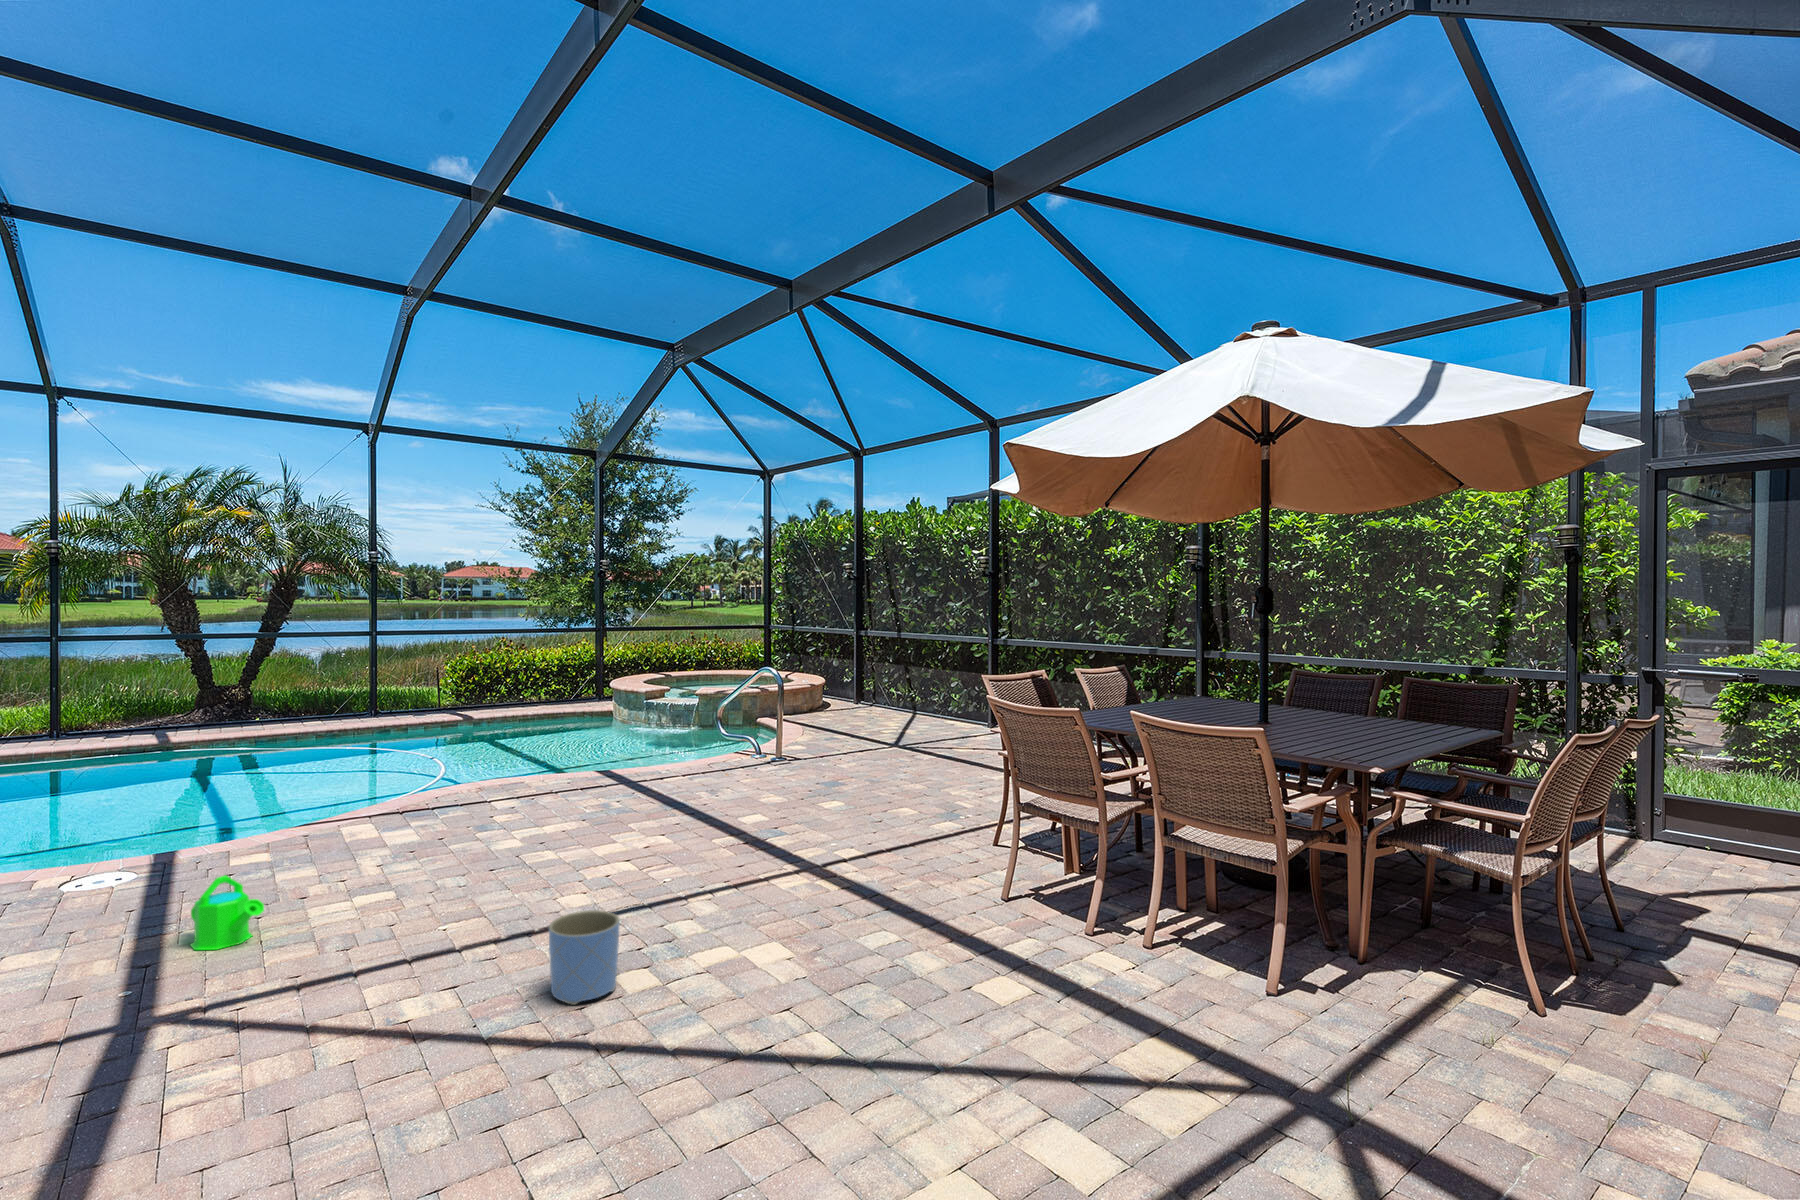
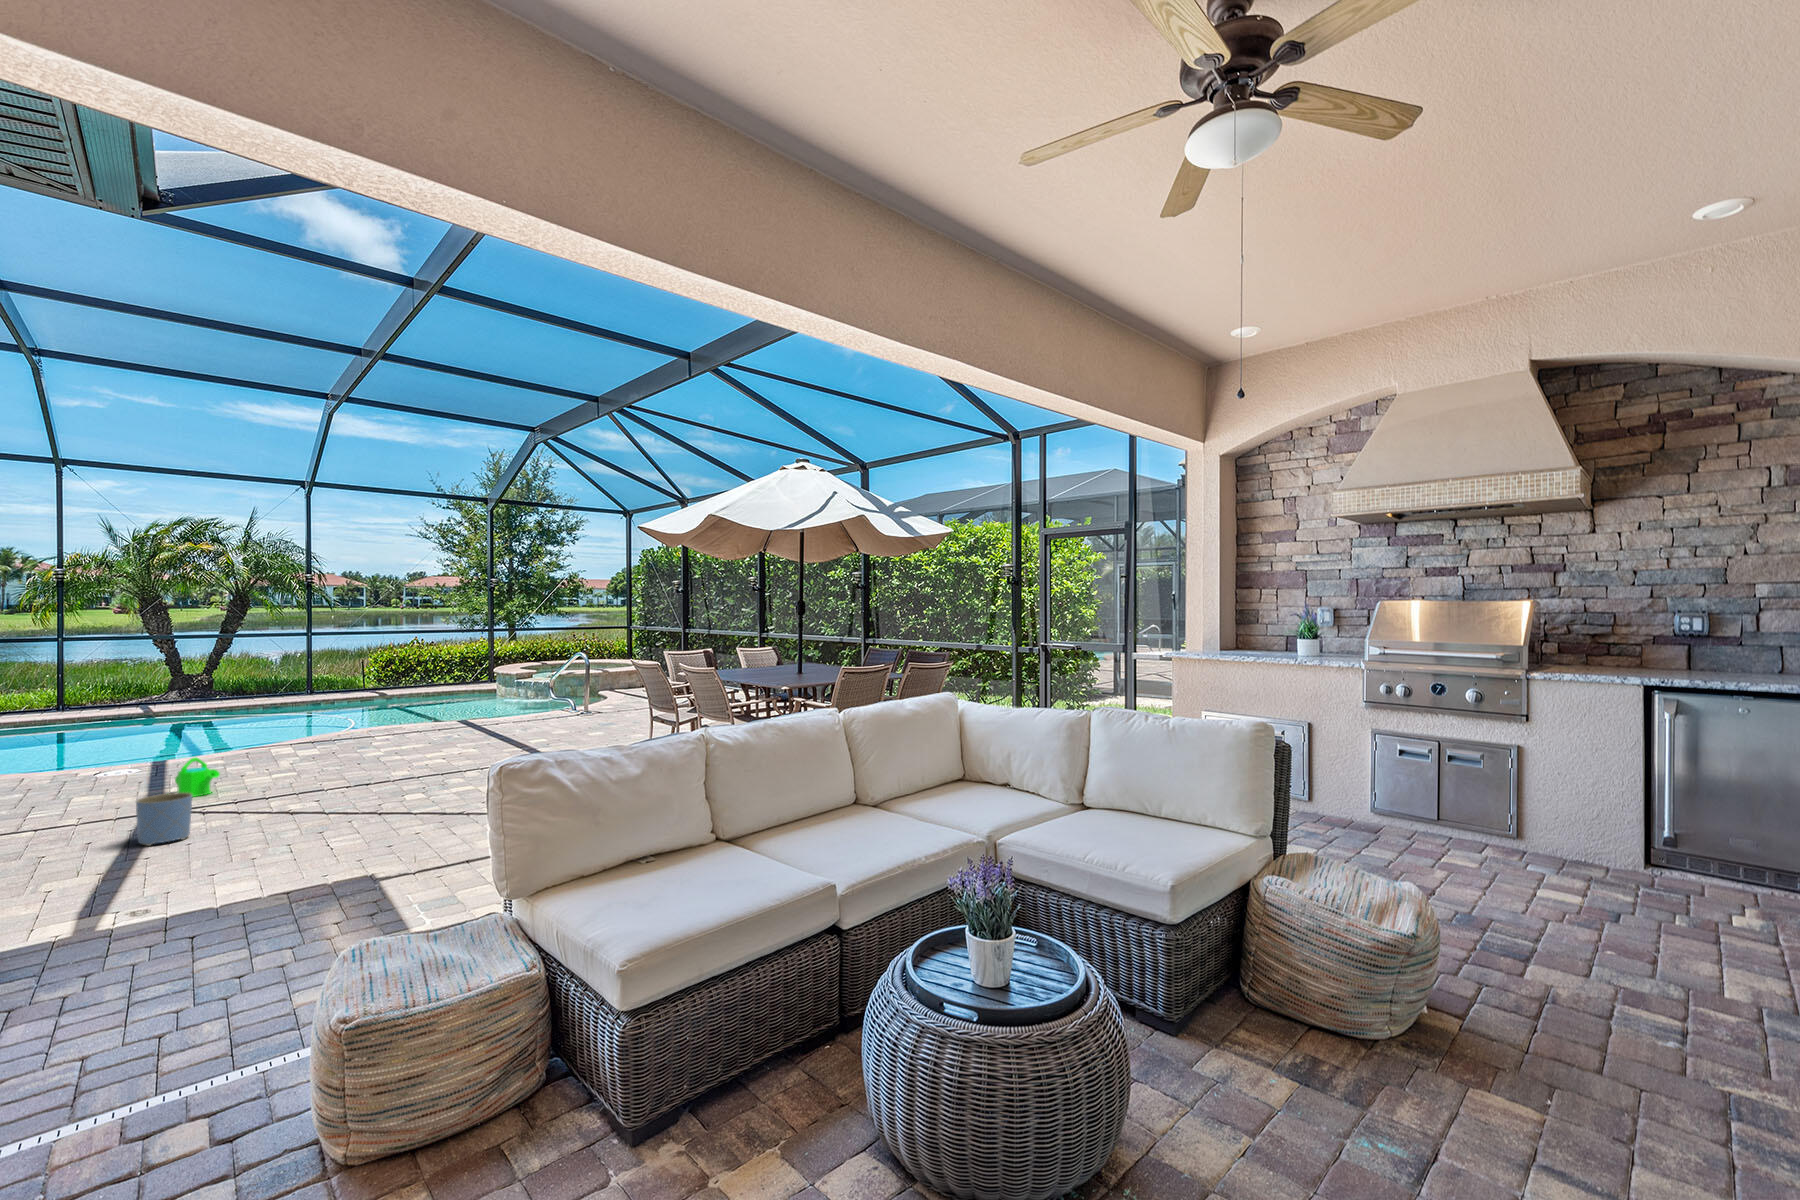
planter: present [549,910,620,1005] -> present [136,793,192,846]

